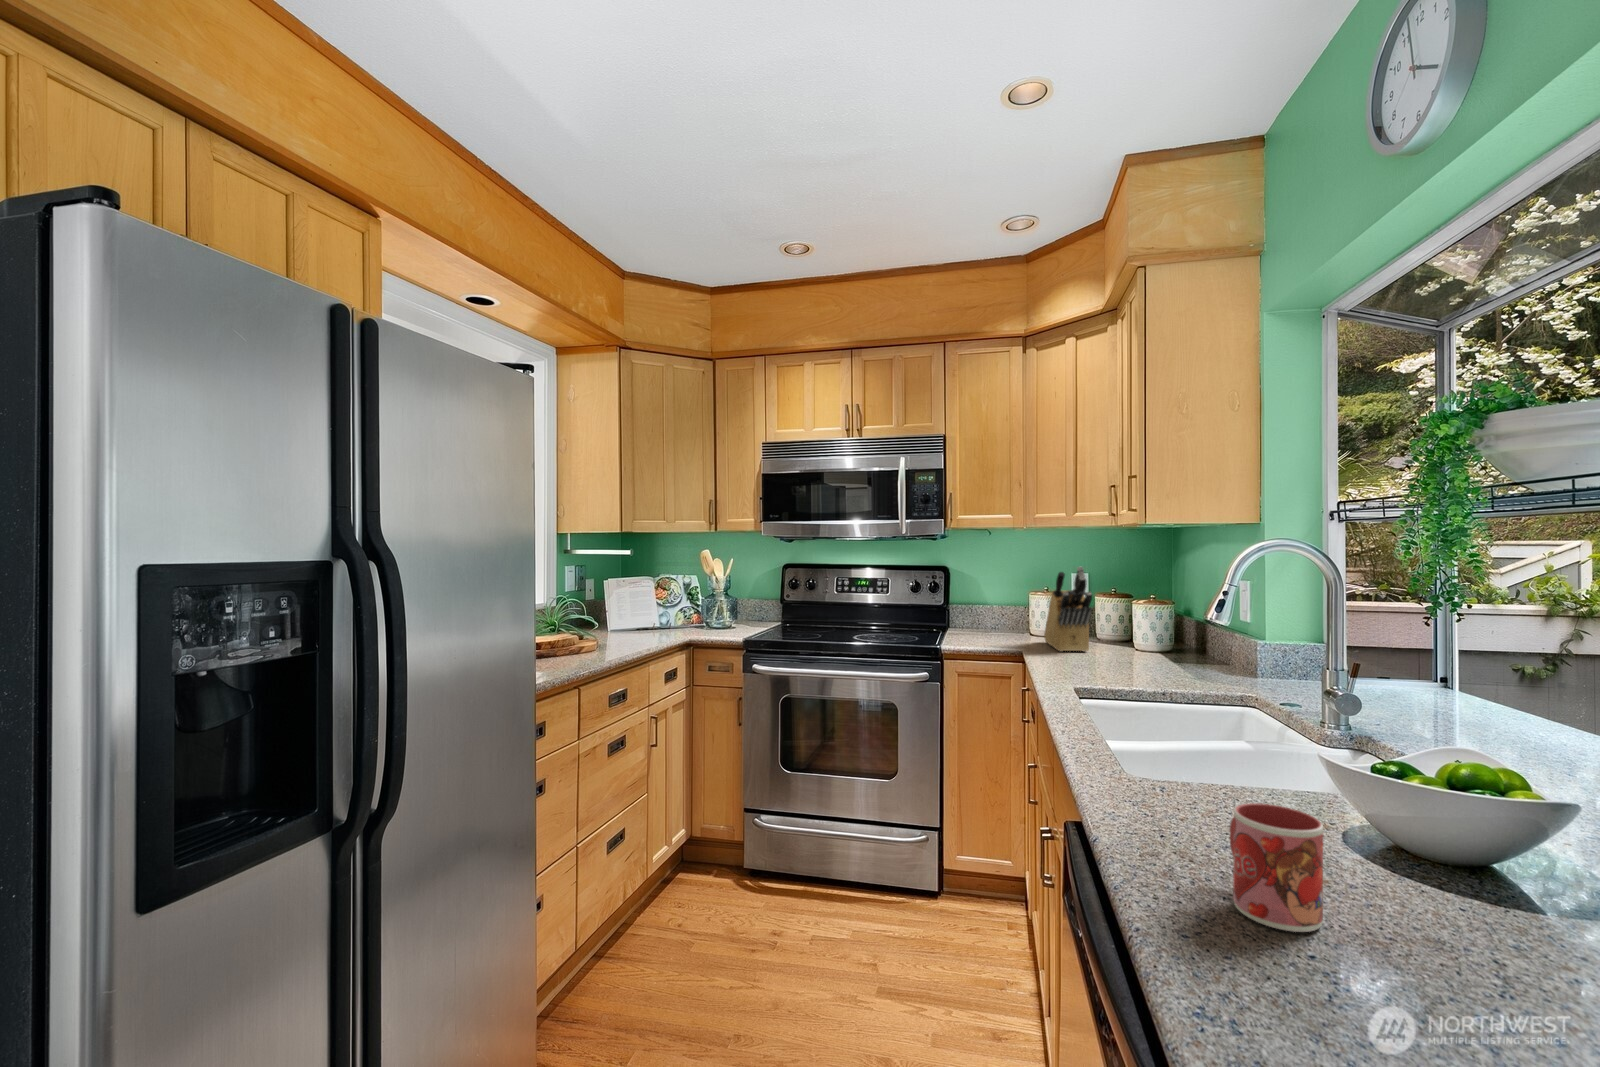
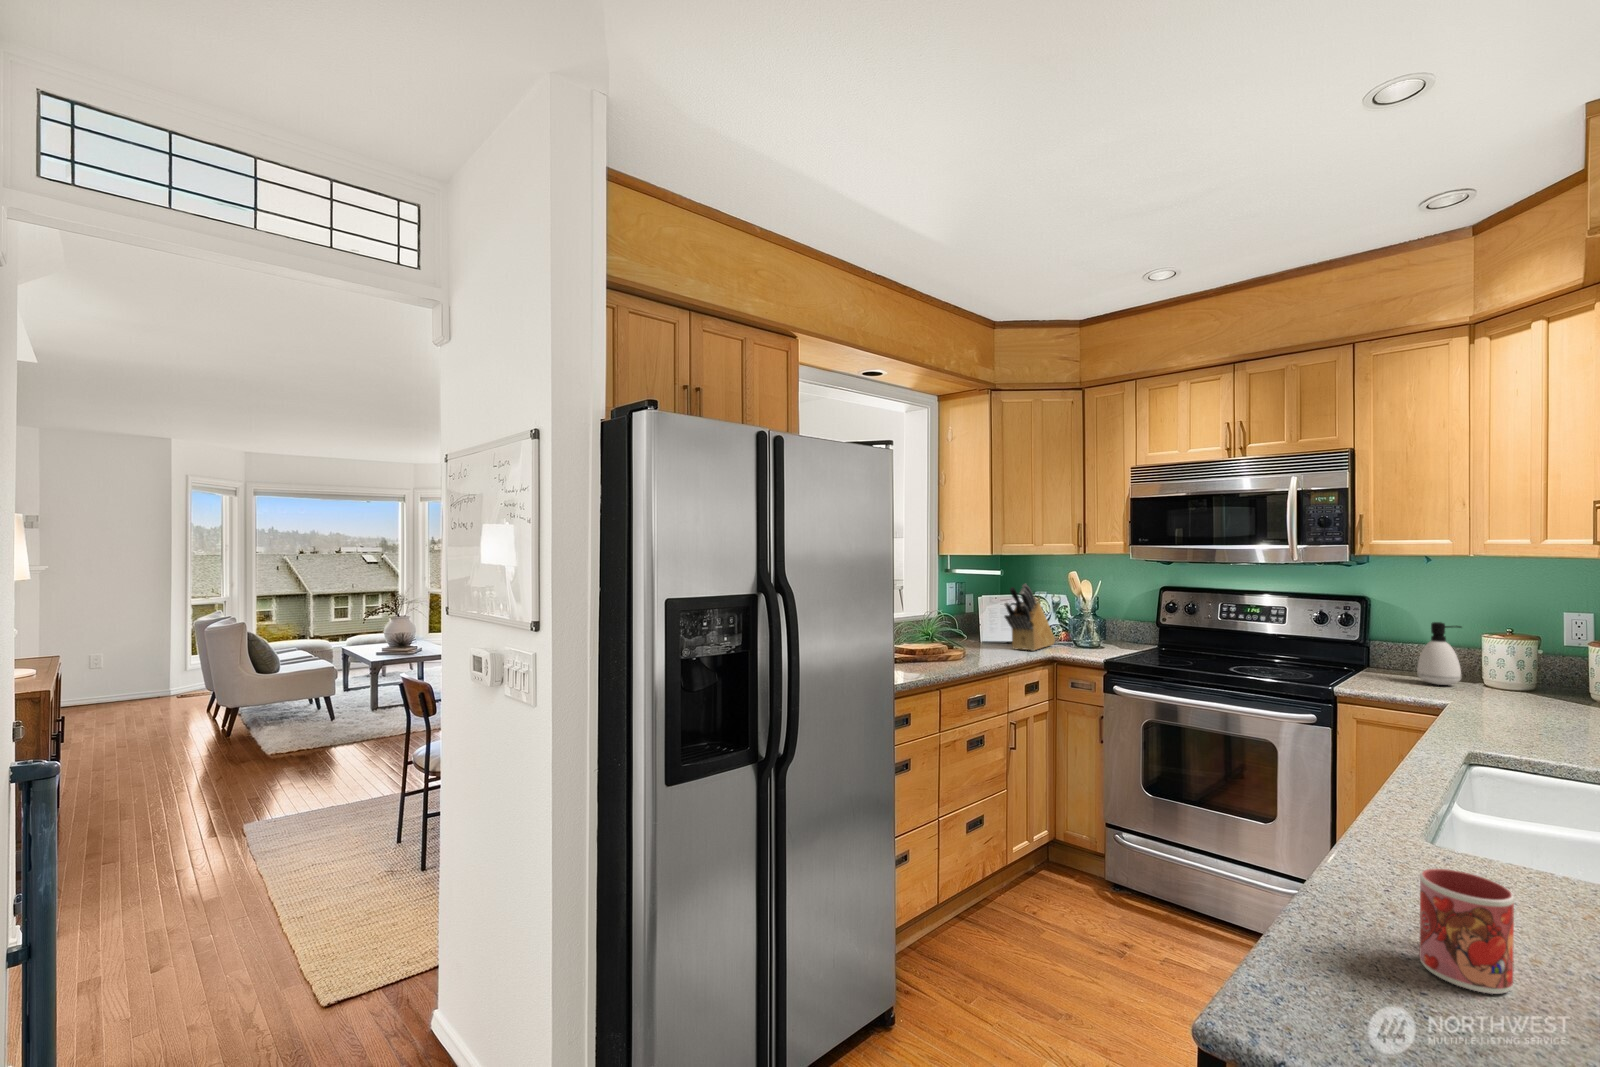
knife block: present [1044,567,1092,652] -> present [1005,584,1055,651]
soap dispenser: none [990,584,1020,637] -> present [1417,622,1461,685]

